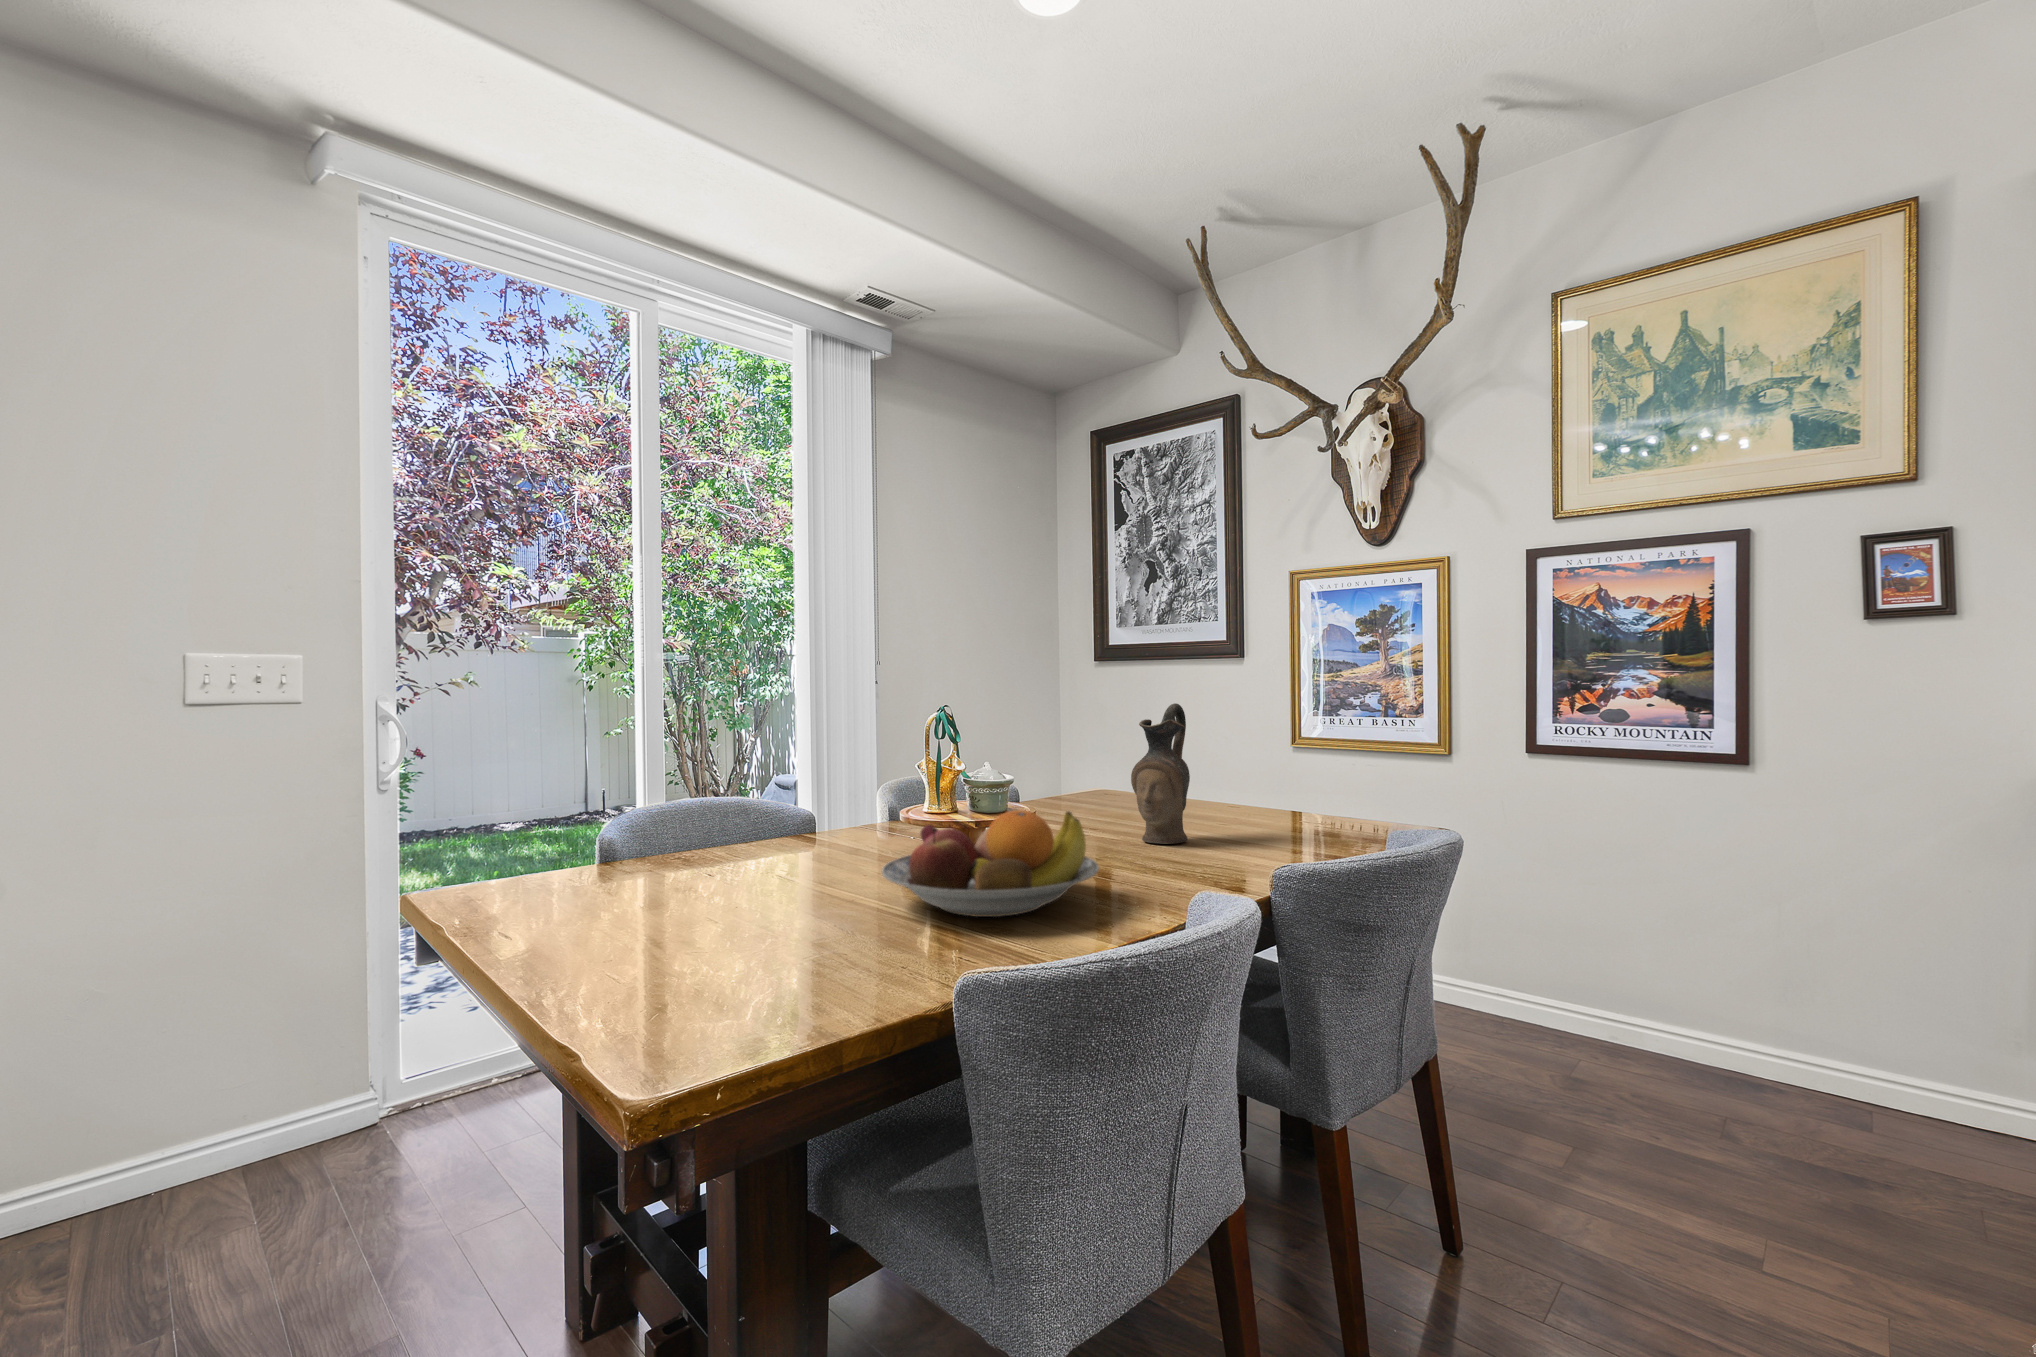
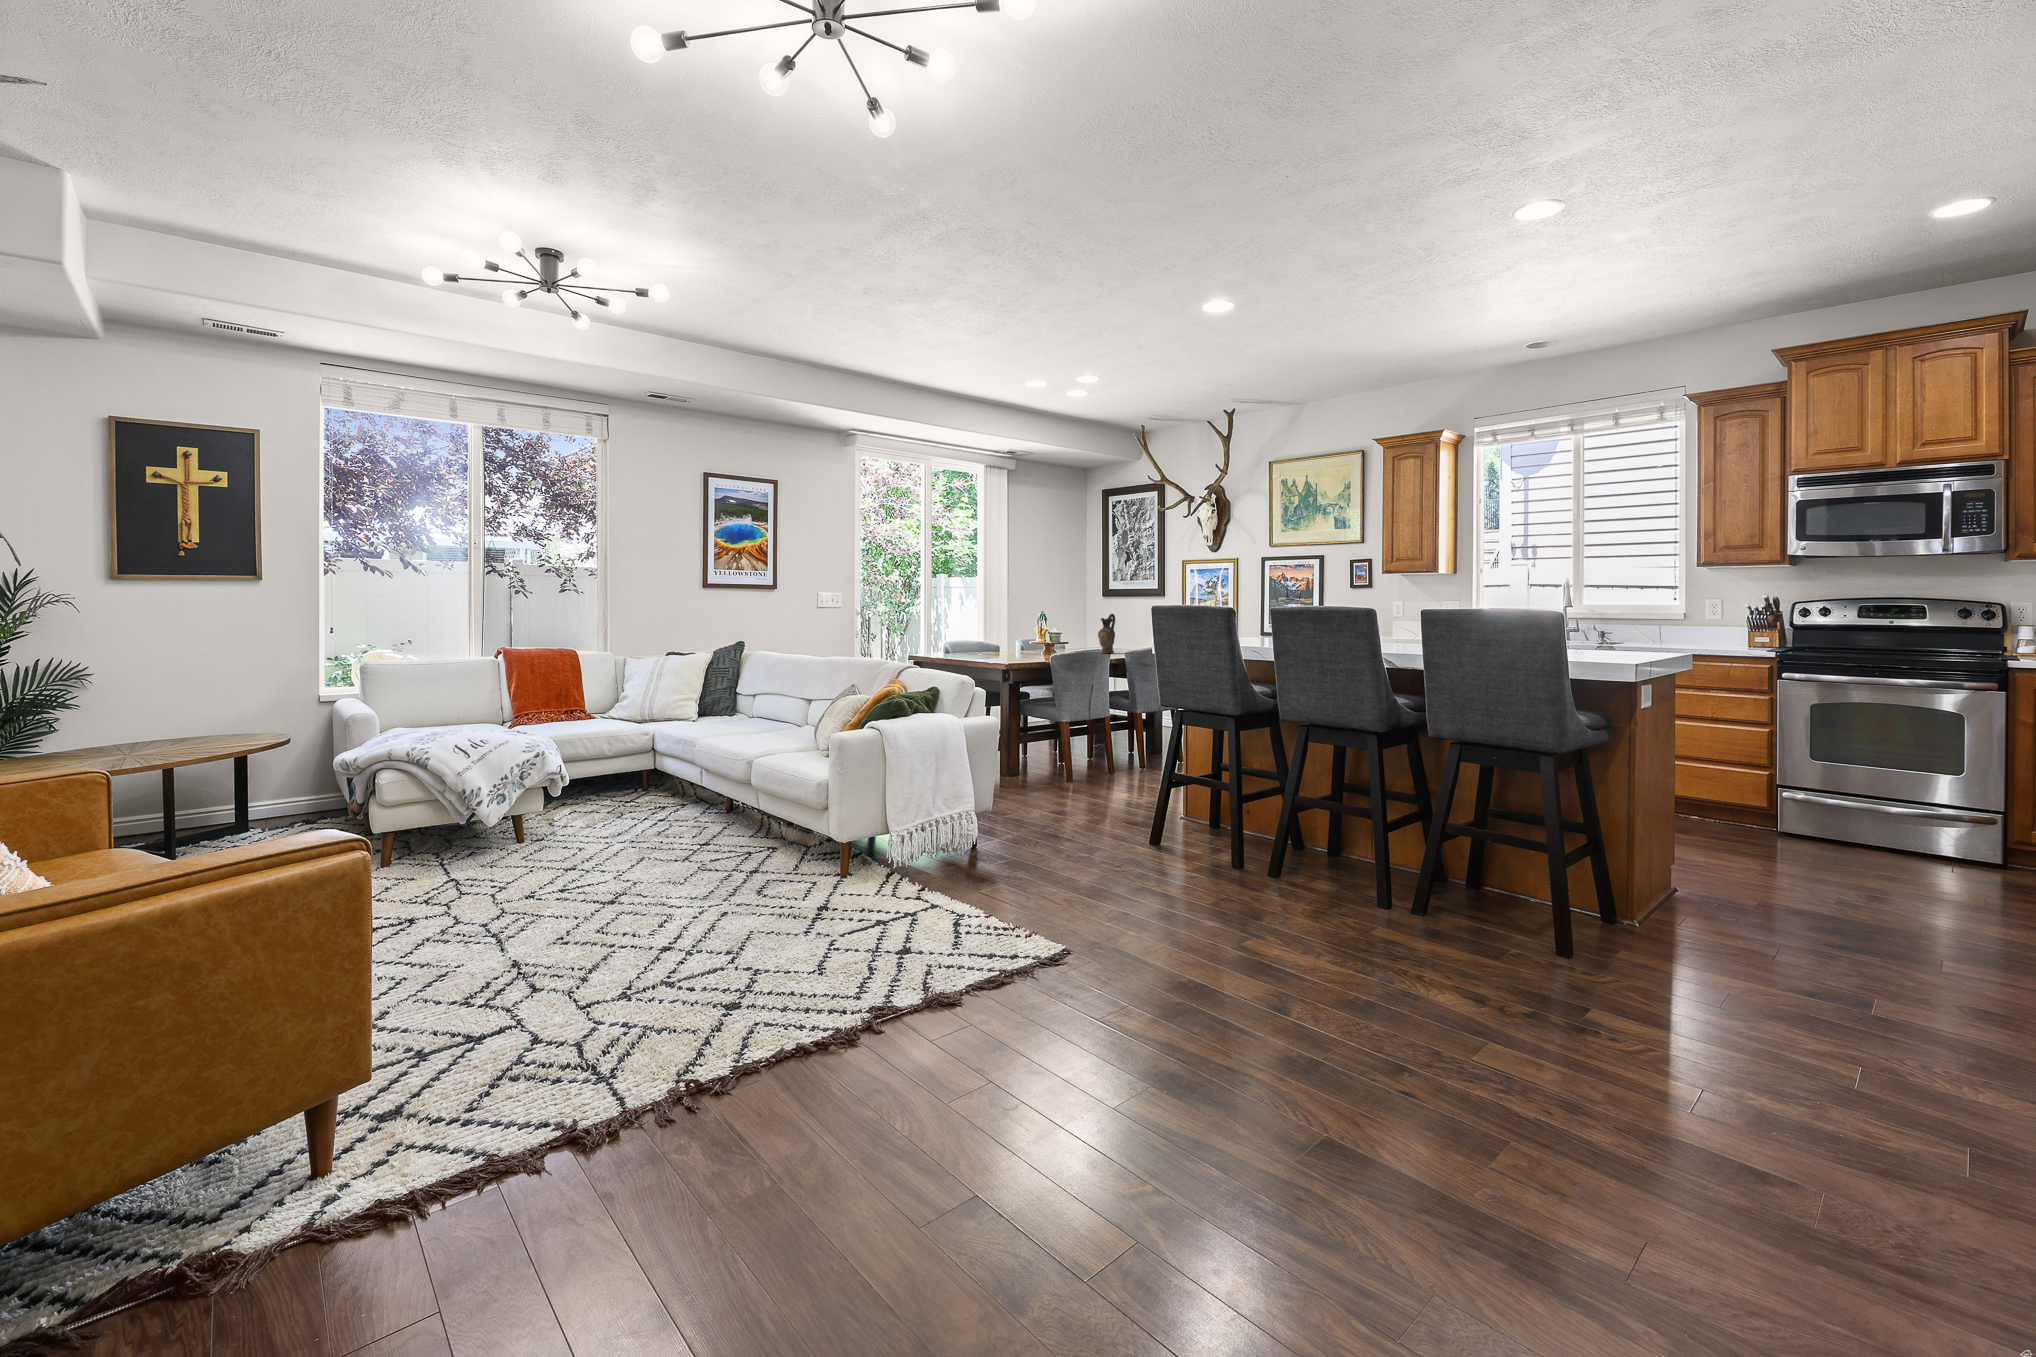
fruit bowl: present [882,811,1099,917] -> none [1034,637,1084,659]

